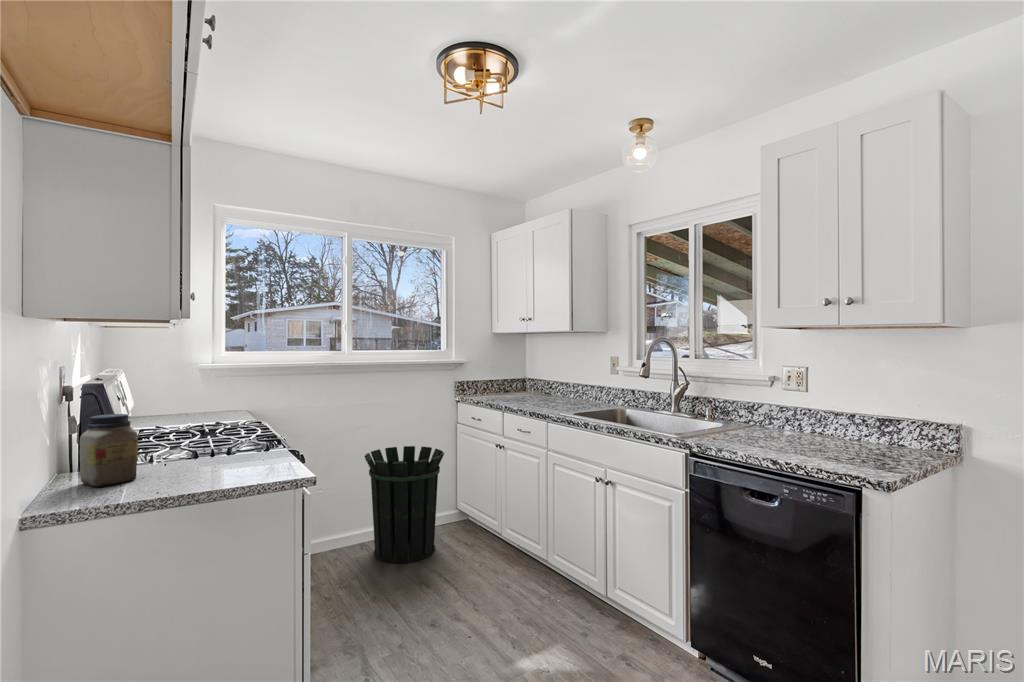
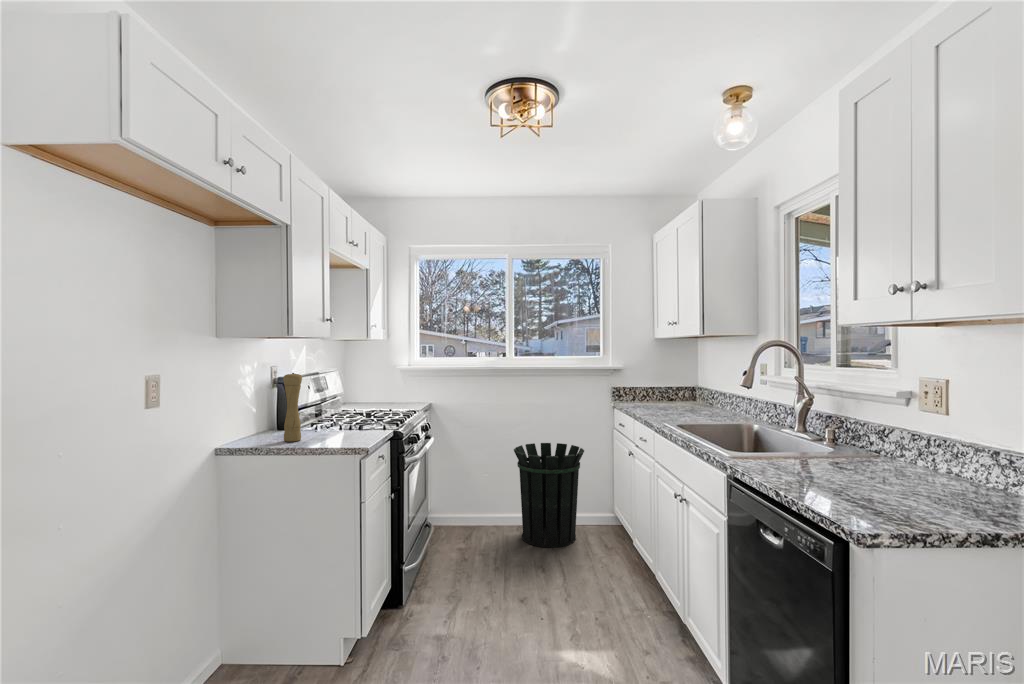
pepper mill: none [154,379,184,483] -> present [283,373,302,442]
jar: present [80,414,138,488] -> none [254,394,282,440]

